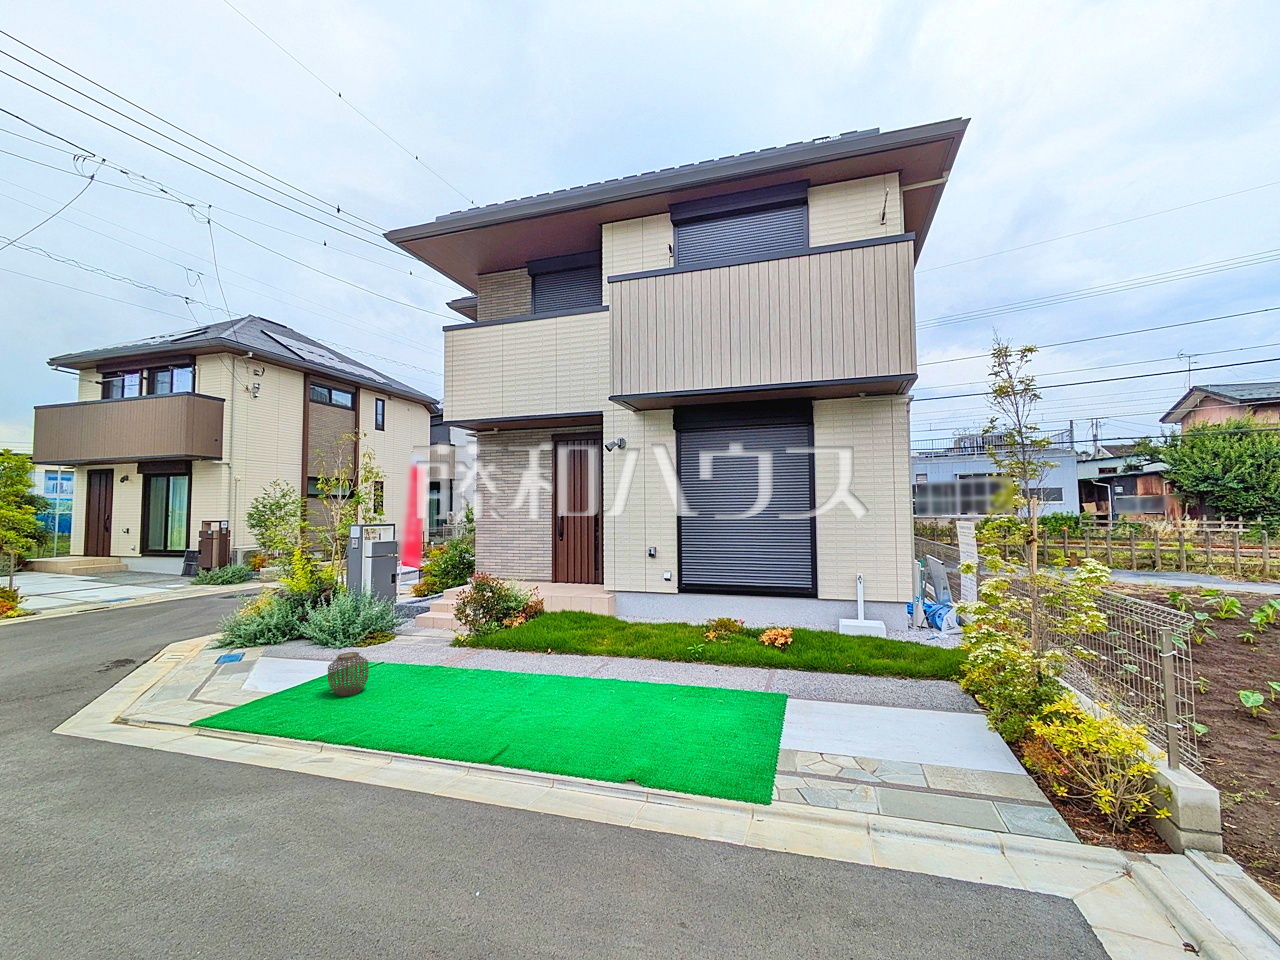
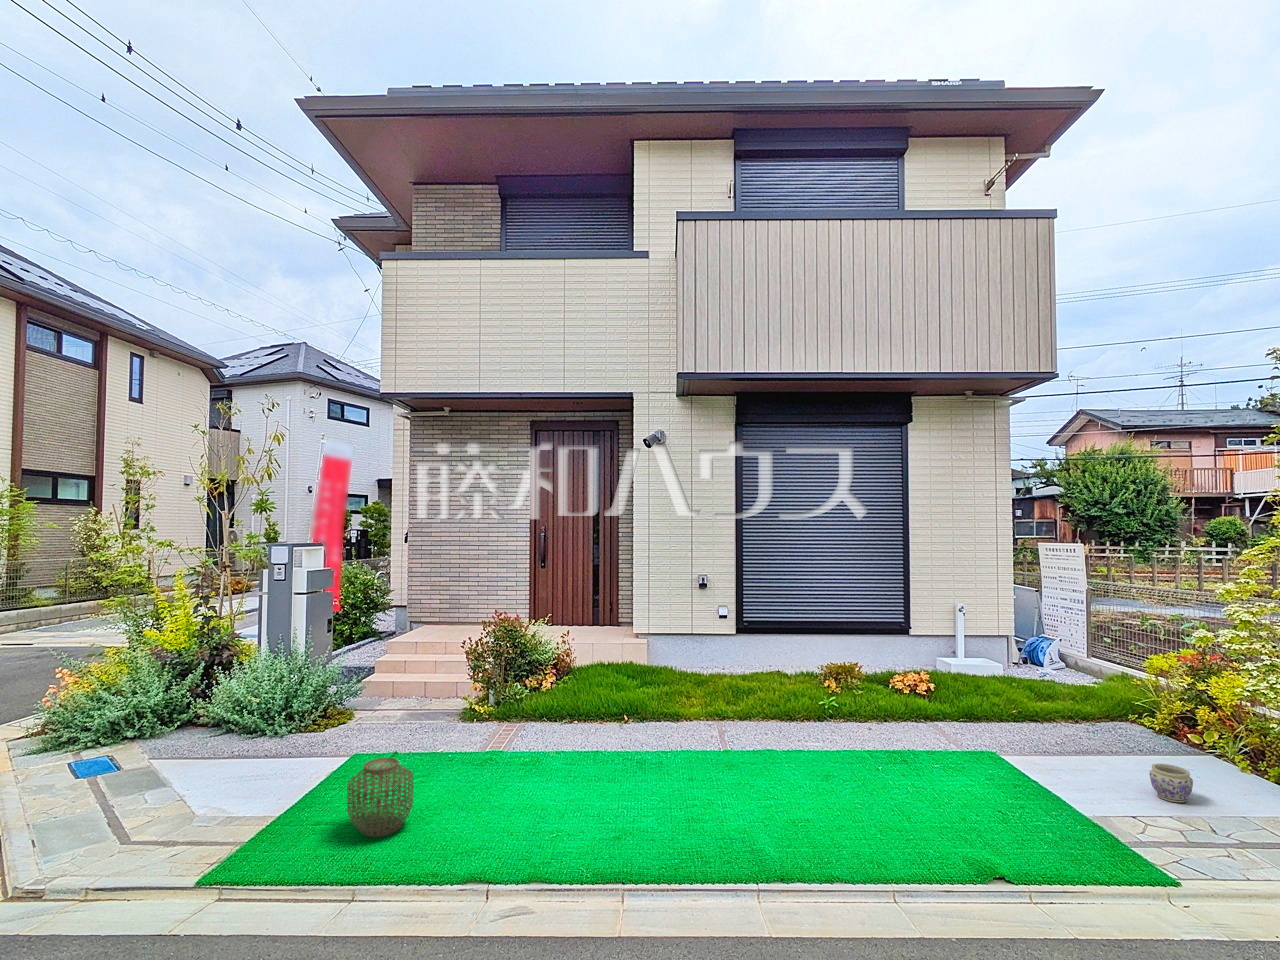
planter: none [853,700,882,730] -> present [1149,764,1193,803]

